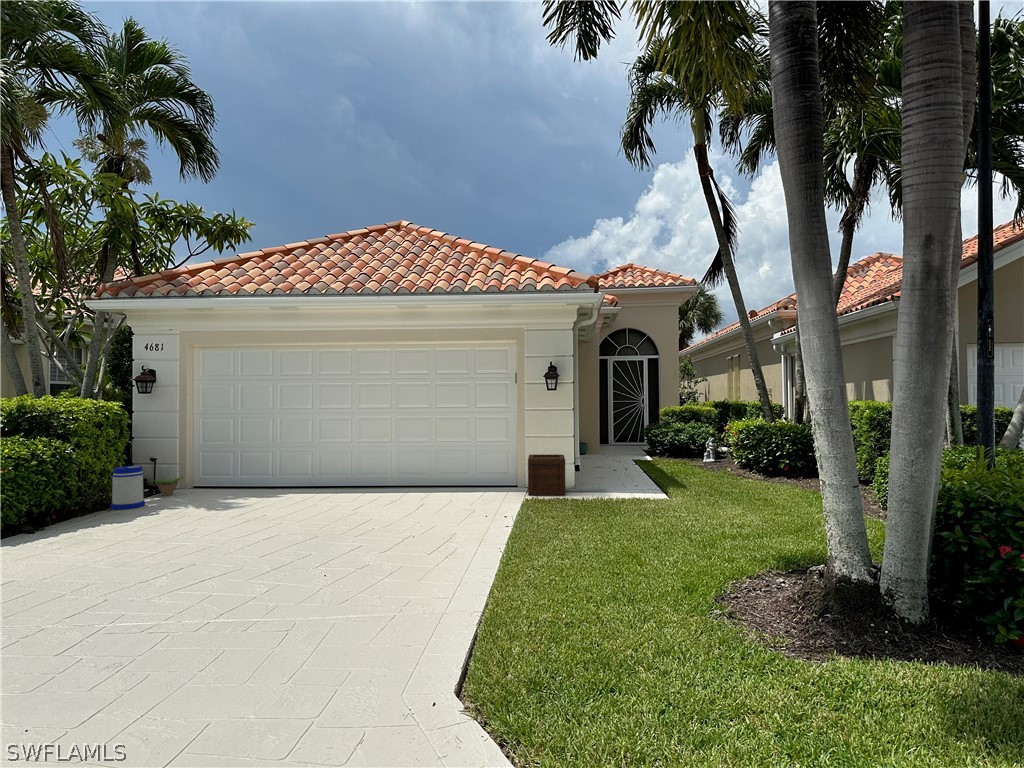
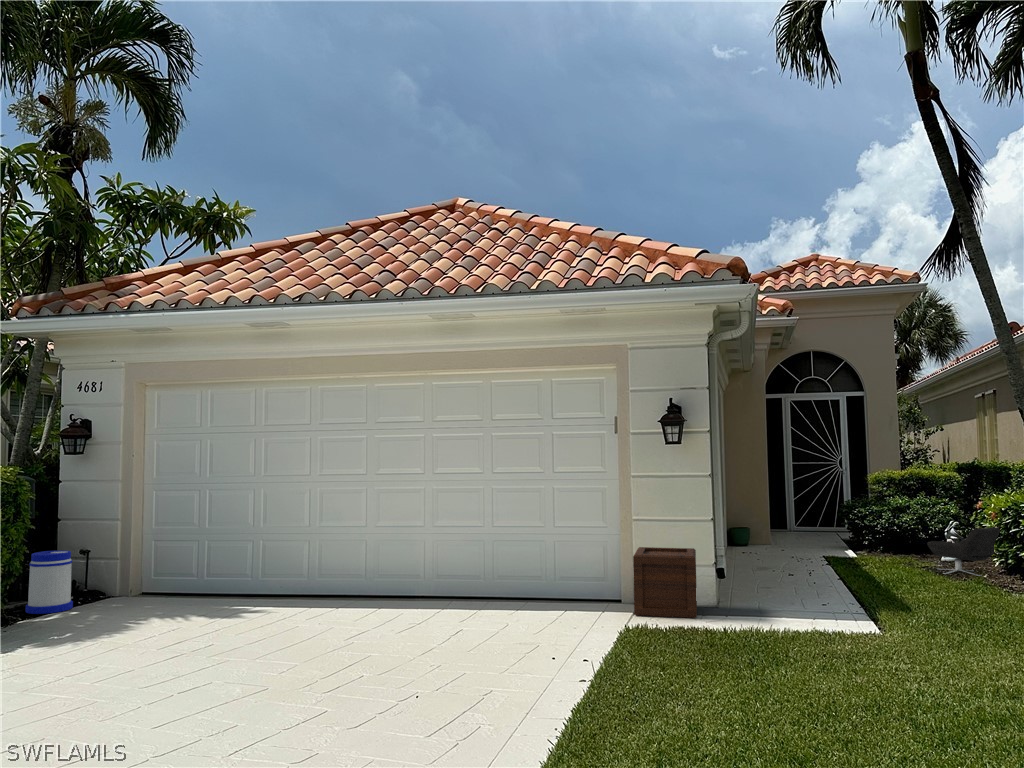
lounge chair: none [695,439,736,468] -> present [927,527,1000,576]
decorative plant: present [151,477,183,496] -> none [89,567,138,595]

